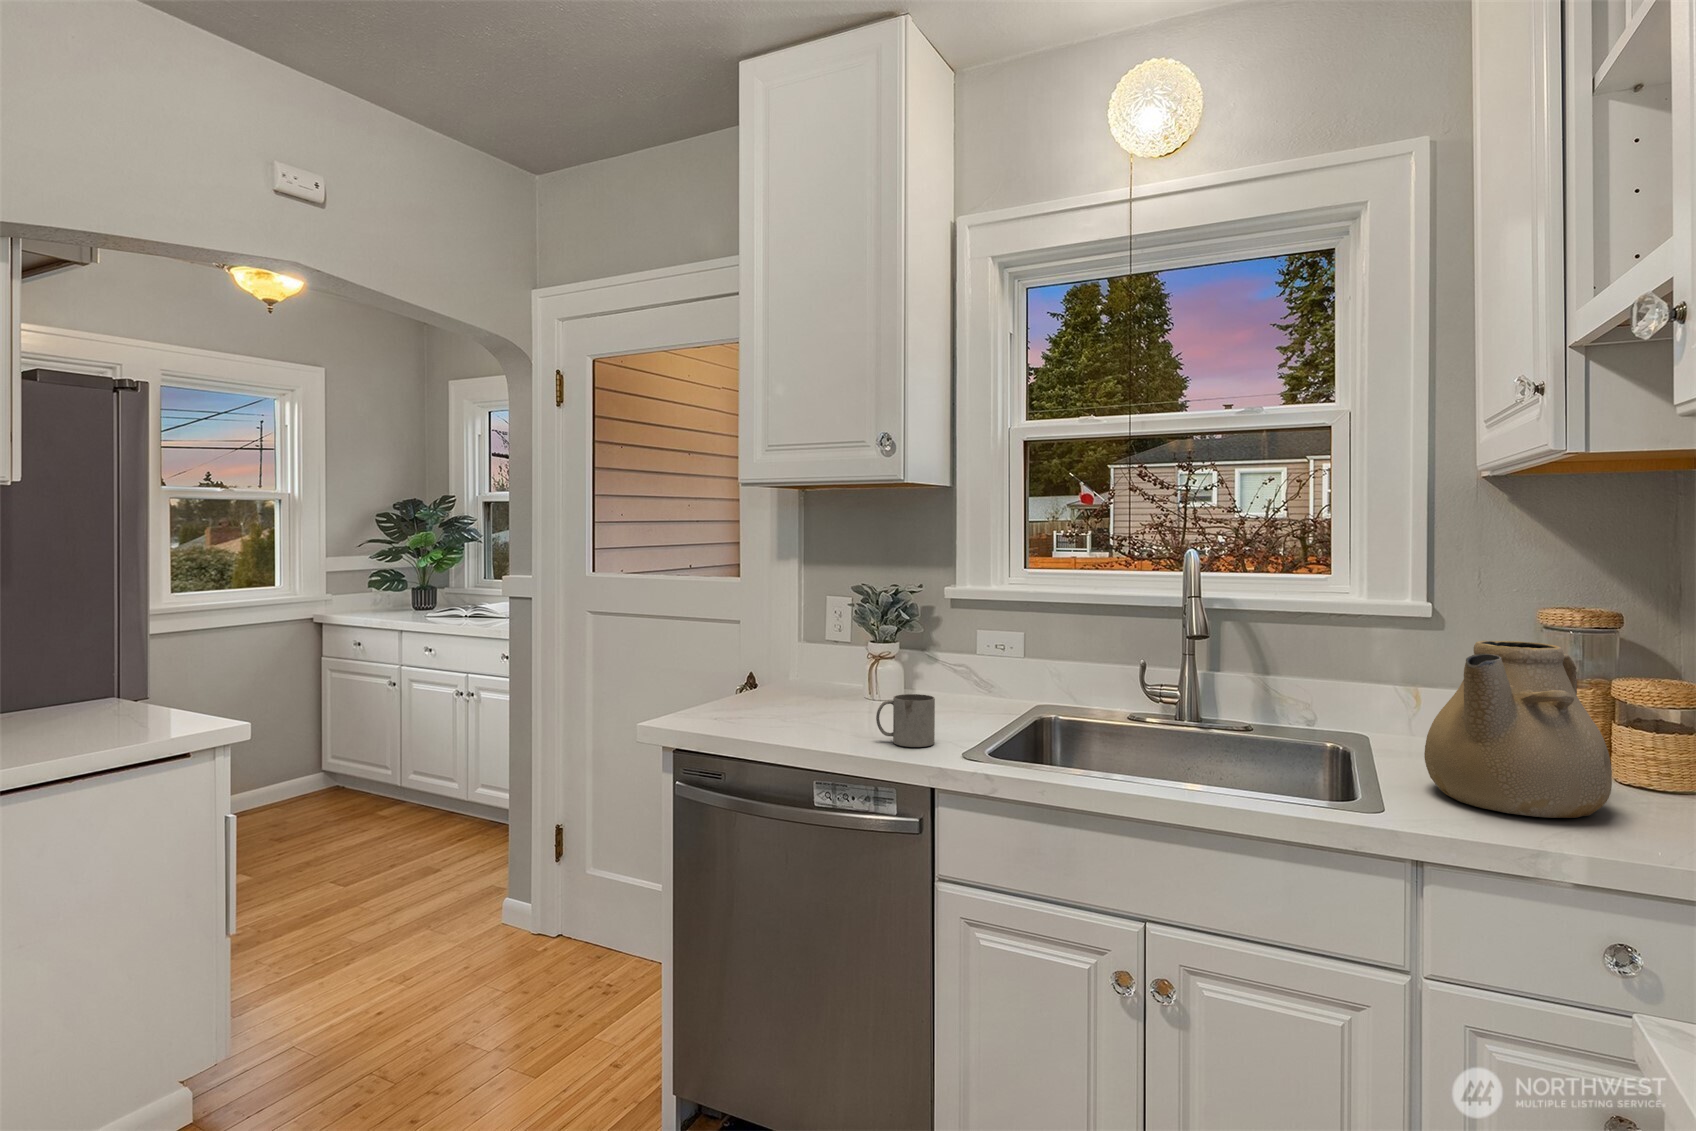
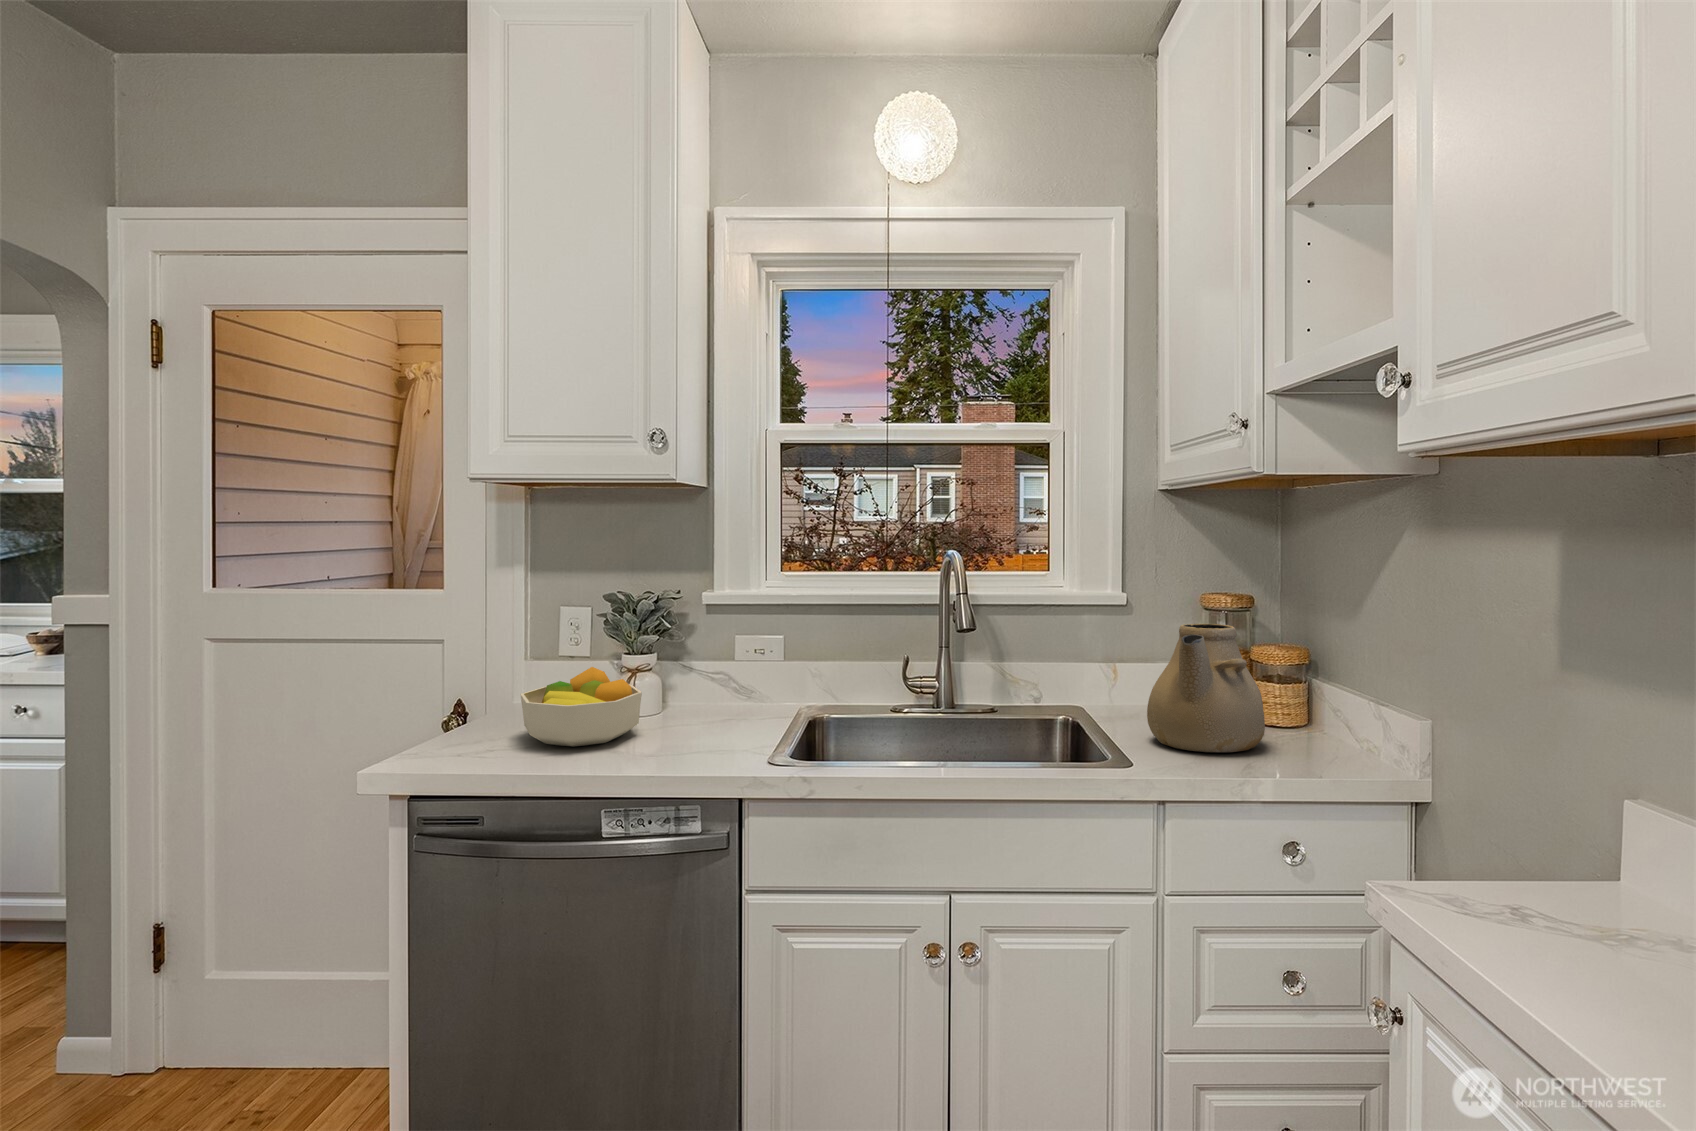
fruit bowl: none [742,652,859,725] -> present [520,667,642,747]
mug: present [876,694,935,747] -> none [690,702,748,753]

